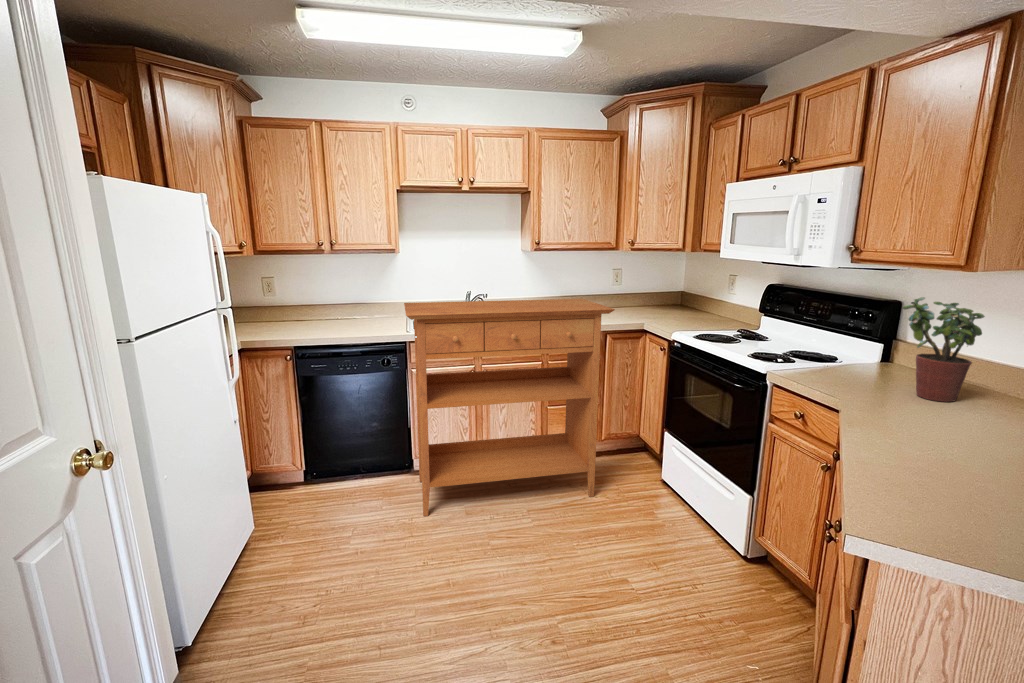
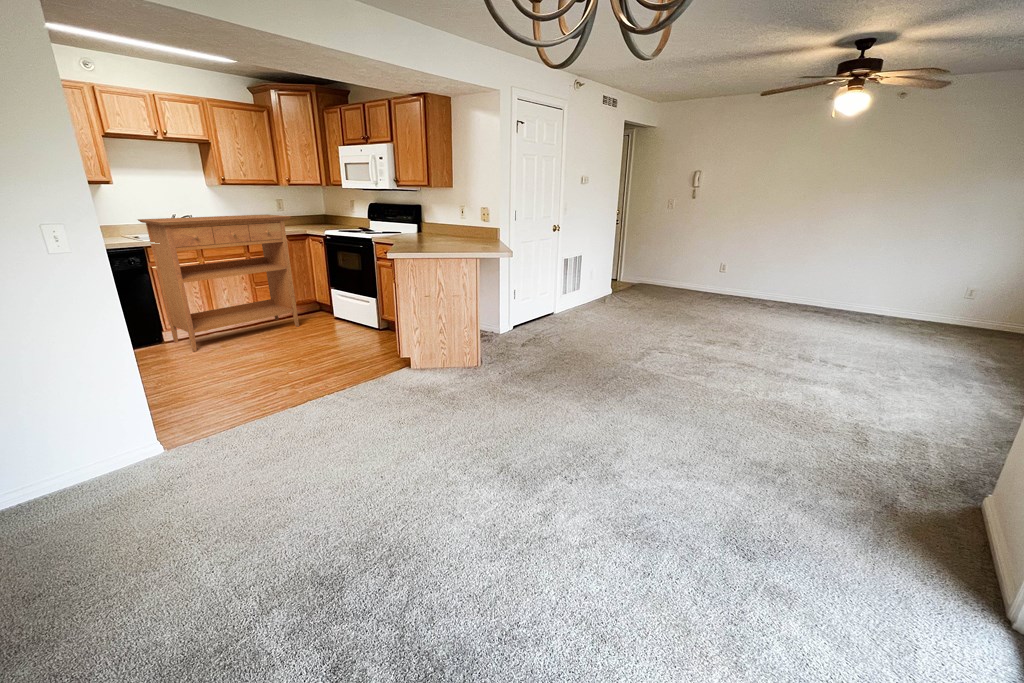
potted plant: present [903,297,985,402] -> none [414,199,438,238]

